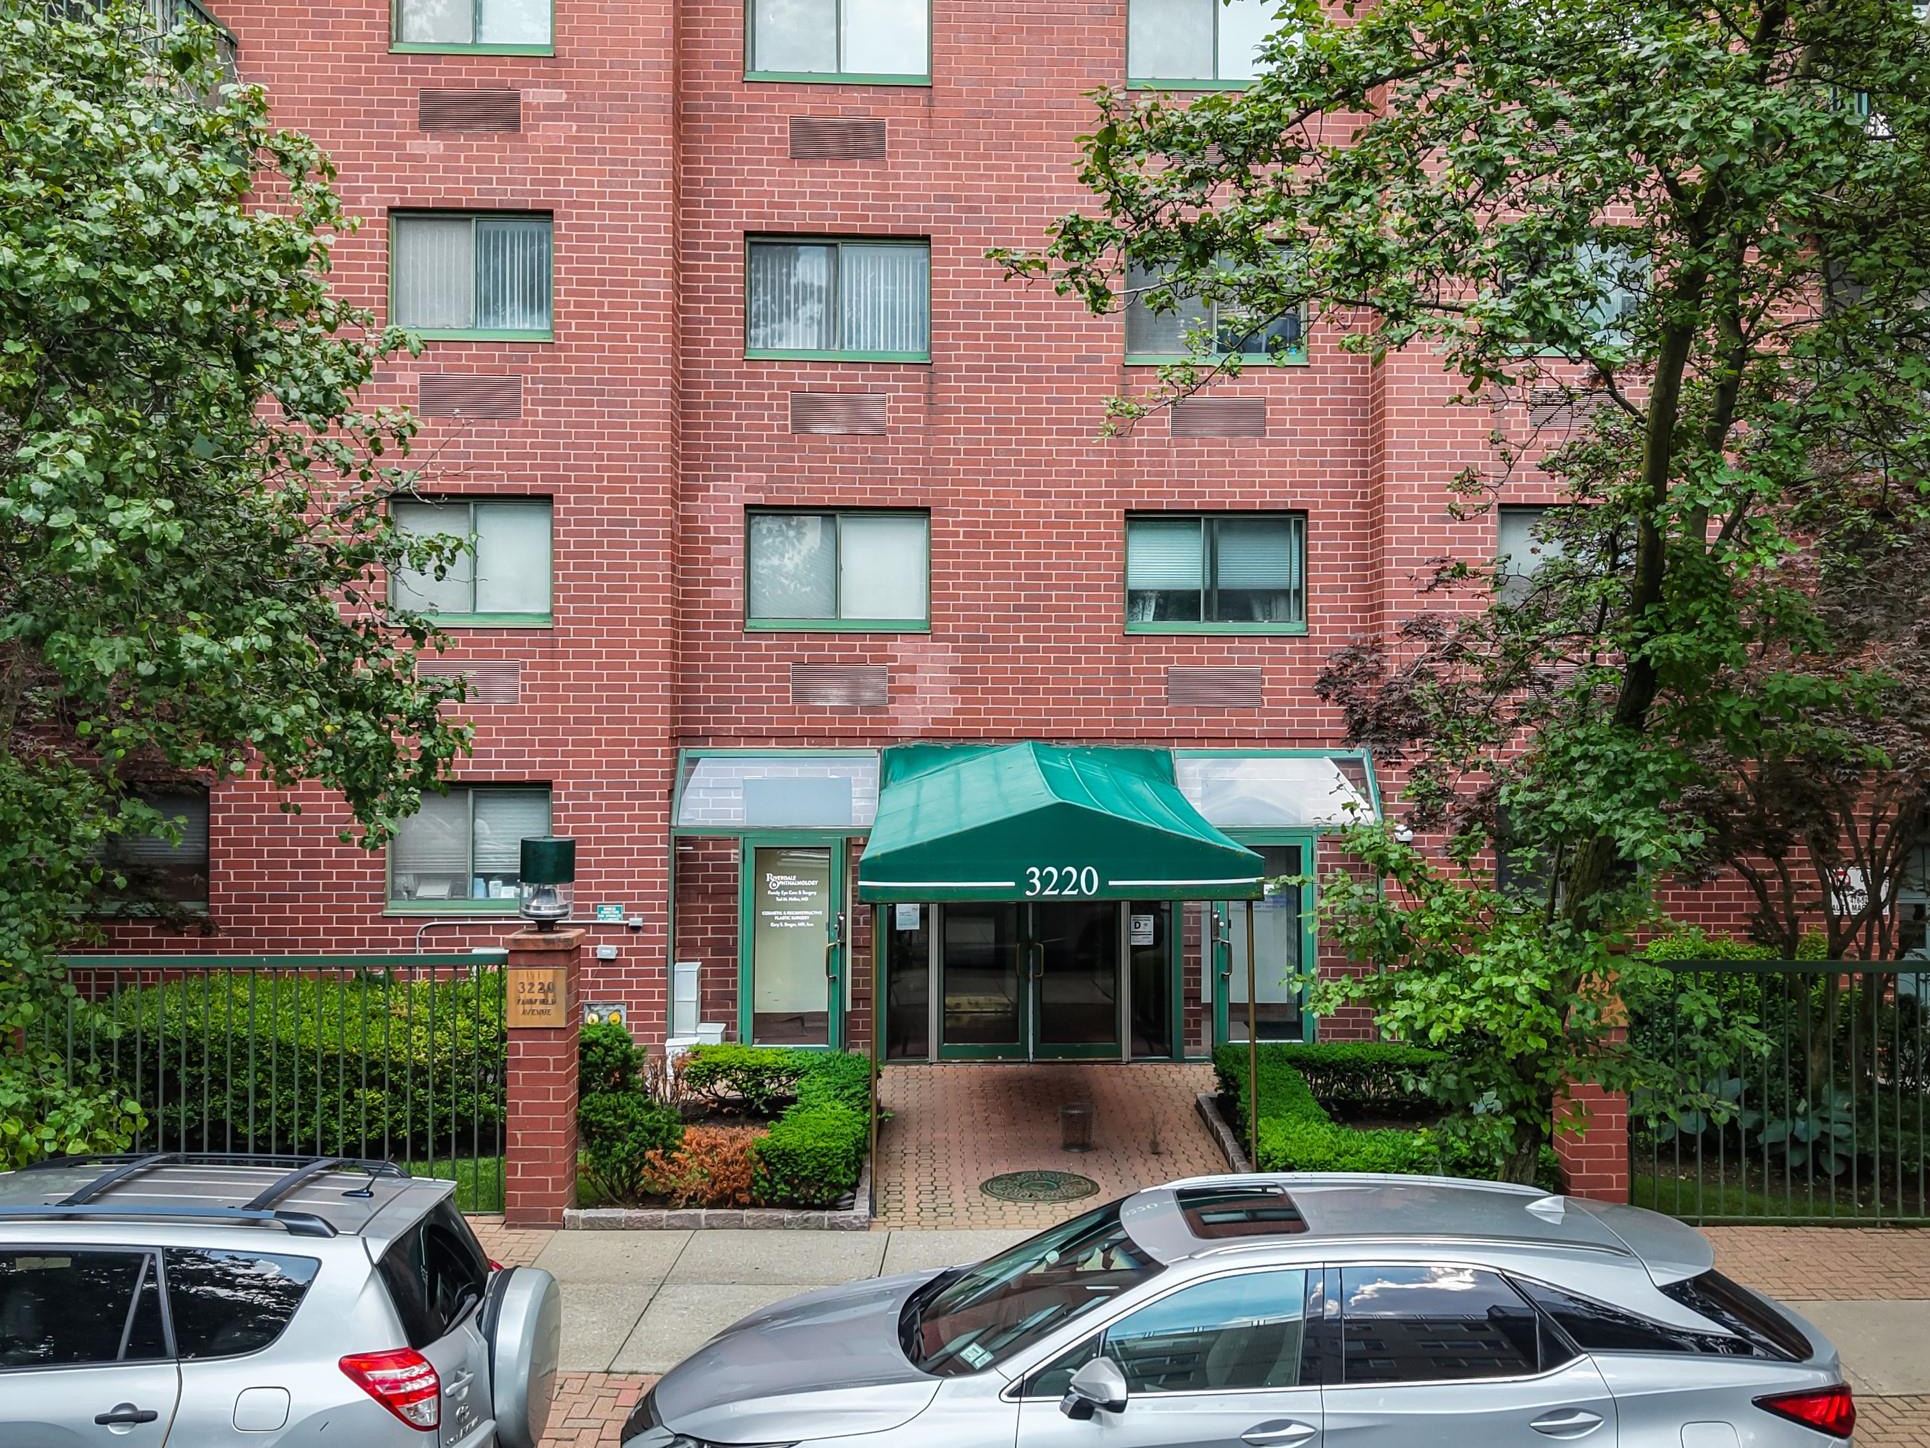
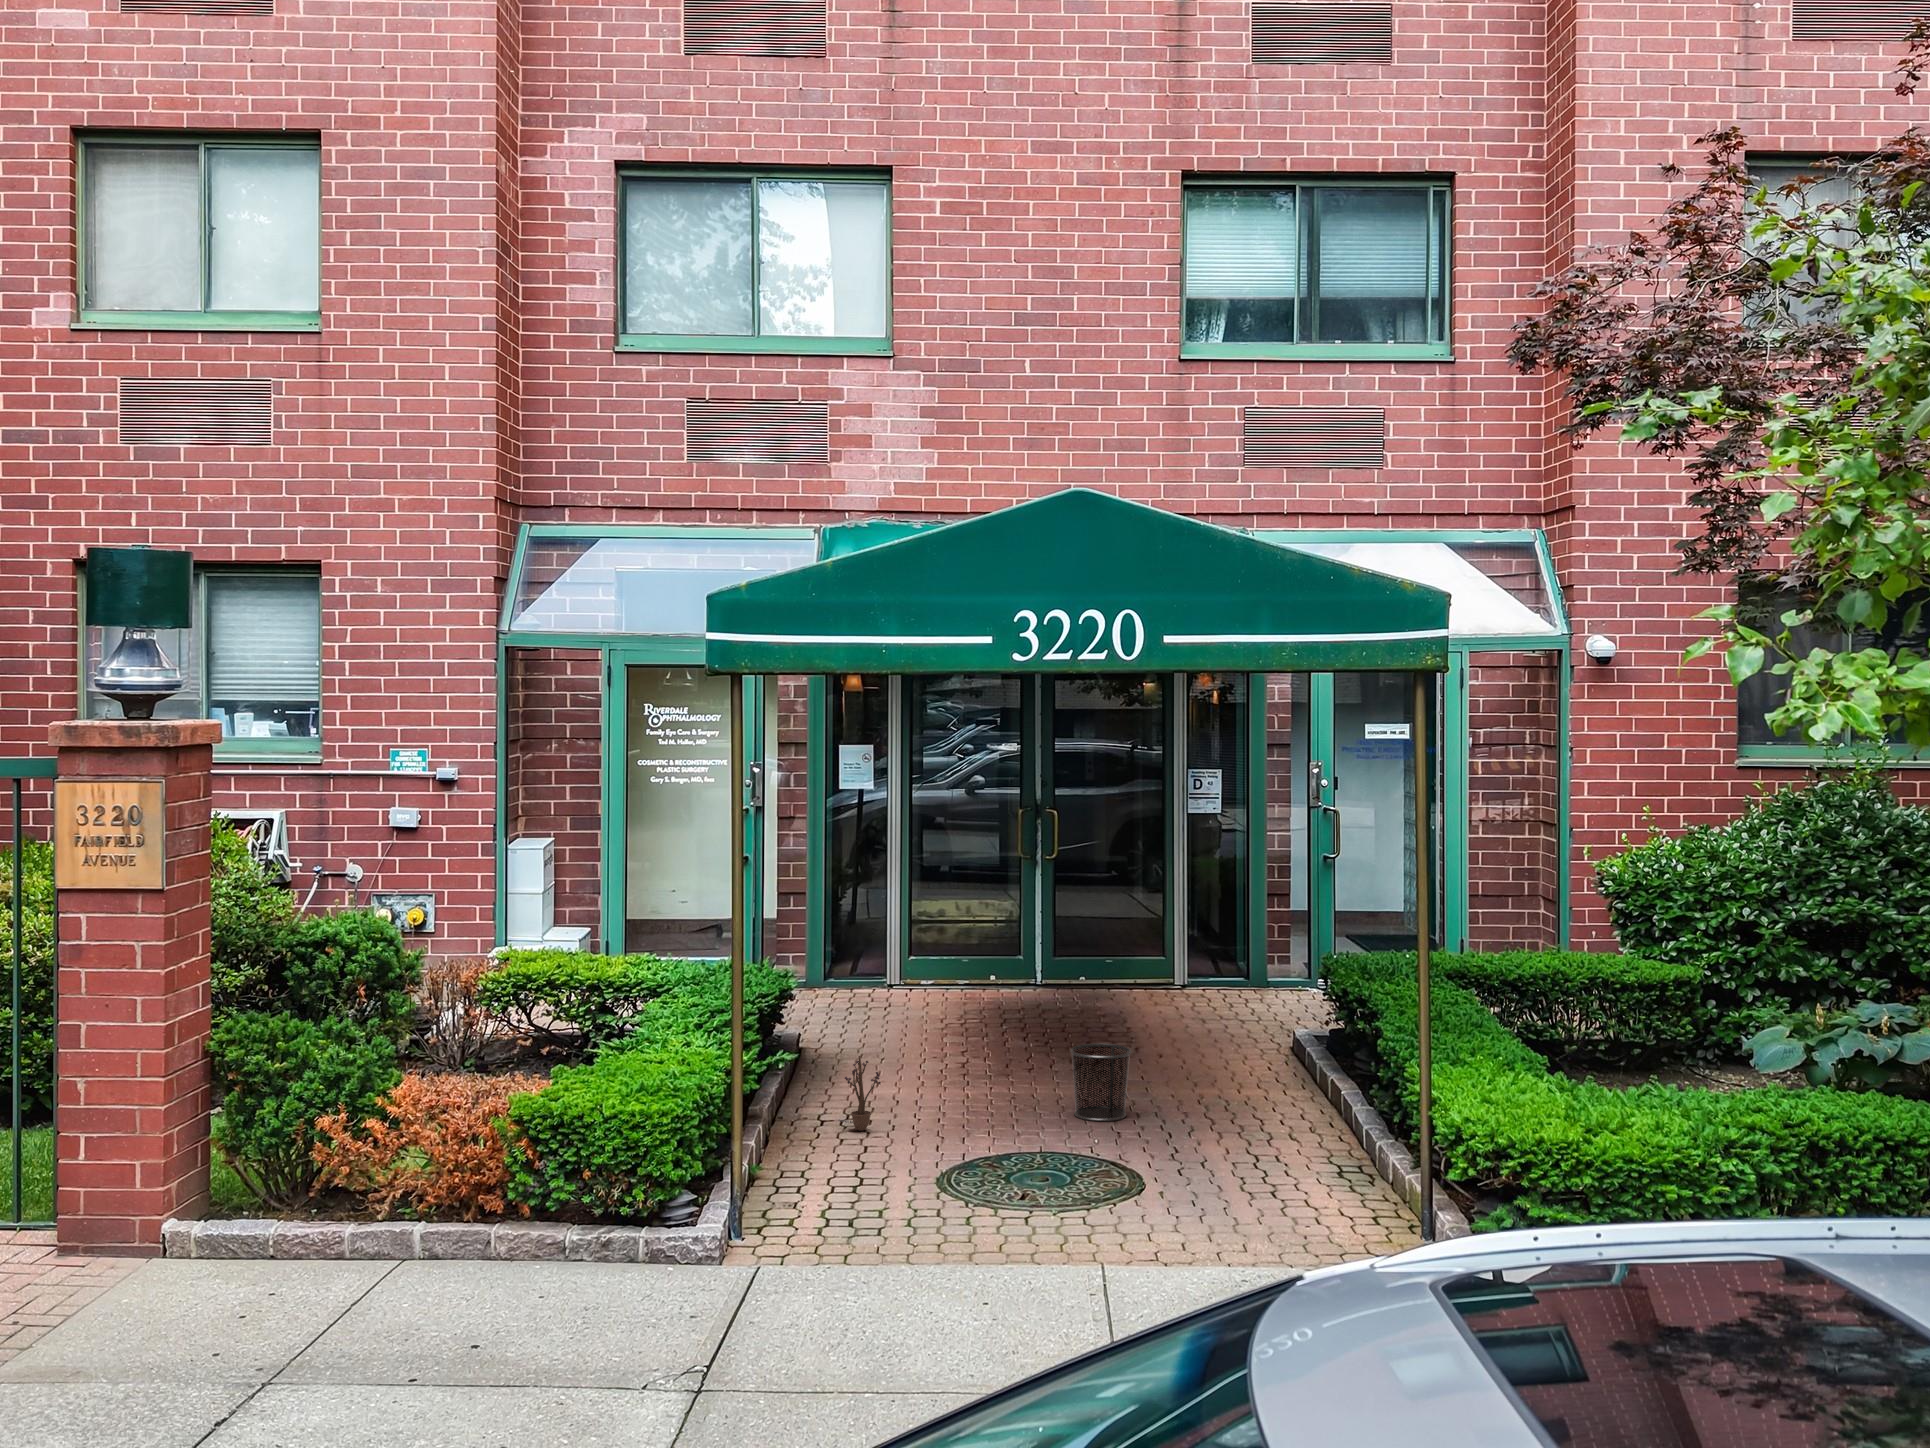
decorative plant: present [1148,1111,1166,1153] -> present [838,1056,881,1131]

